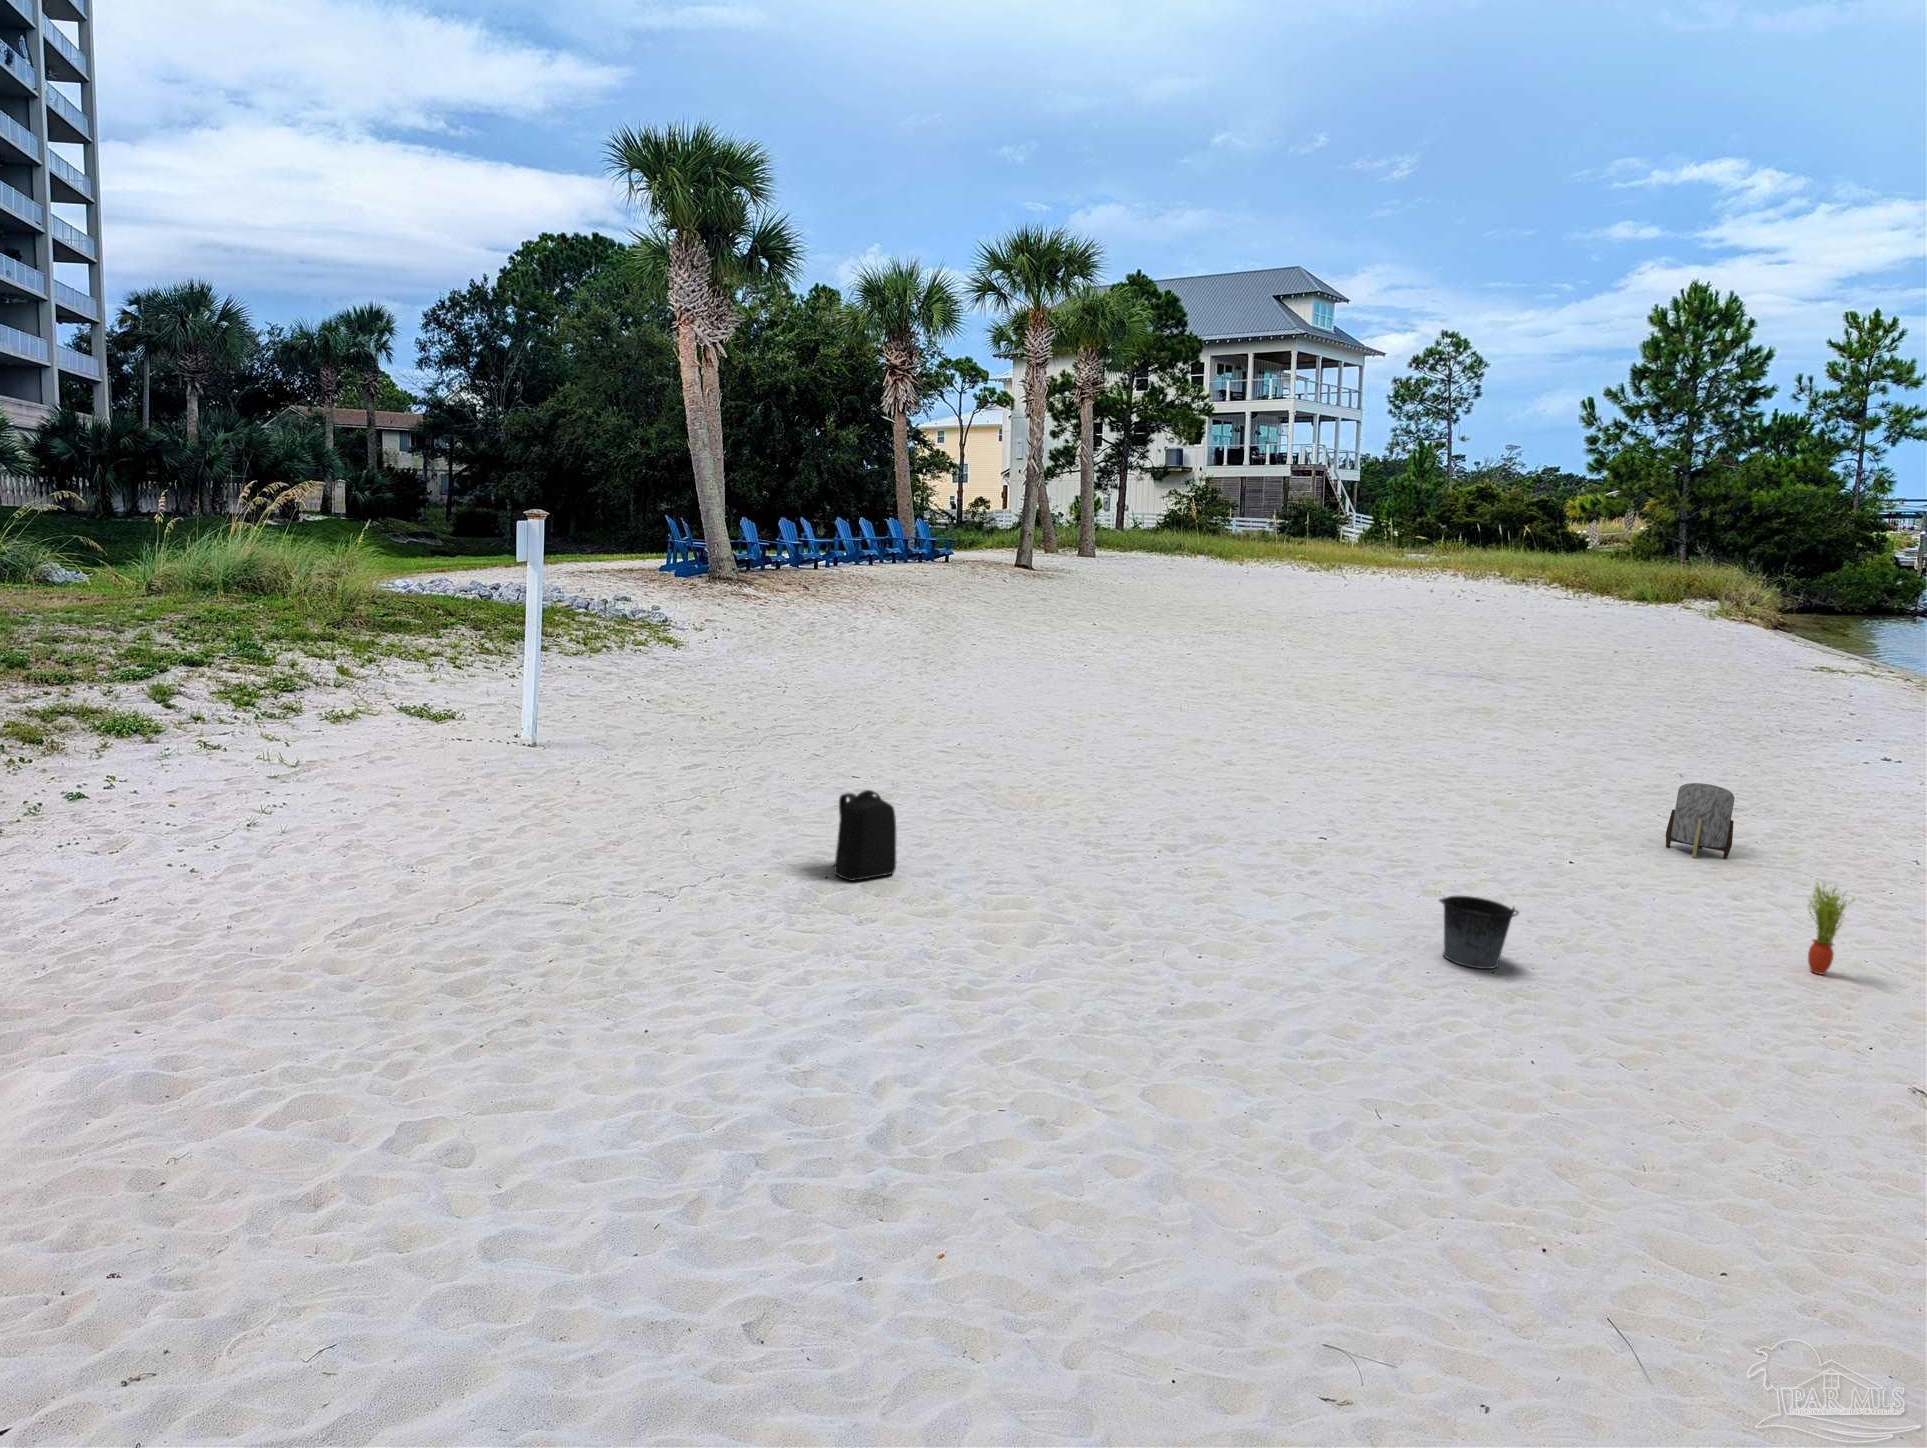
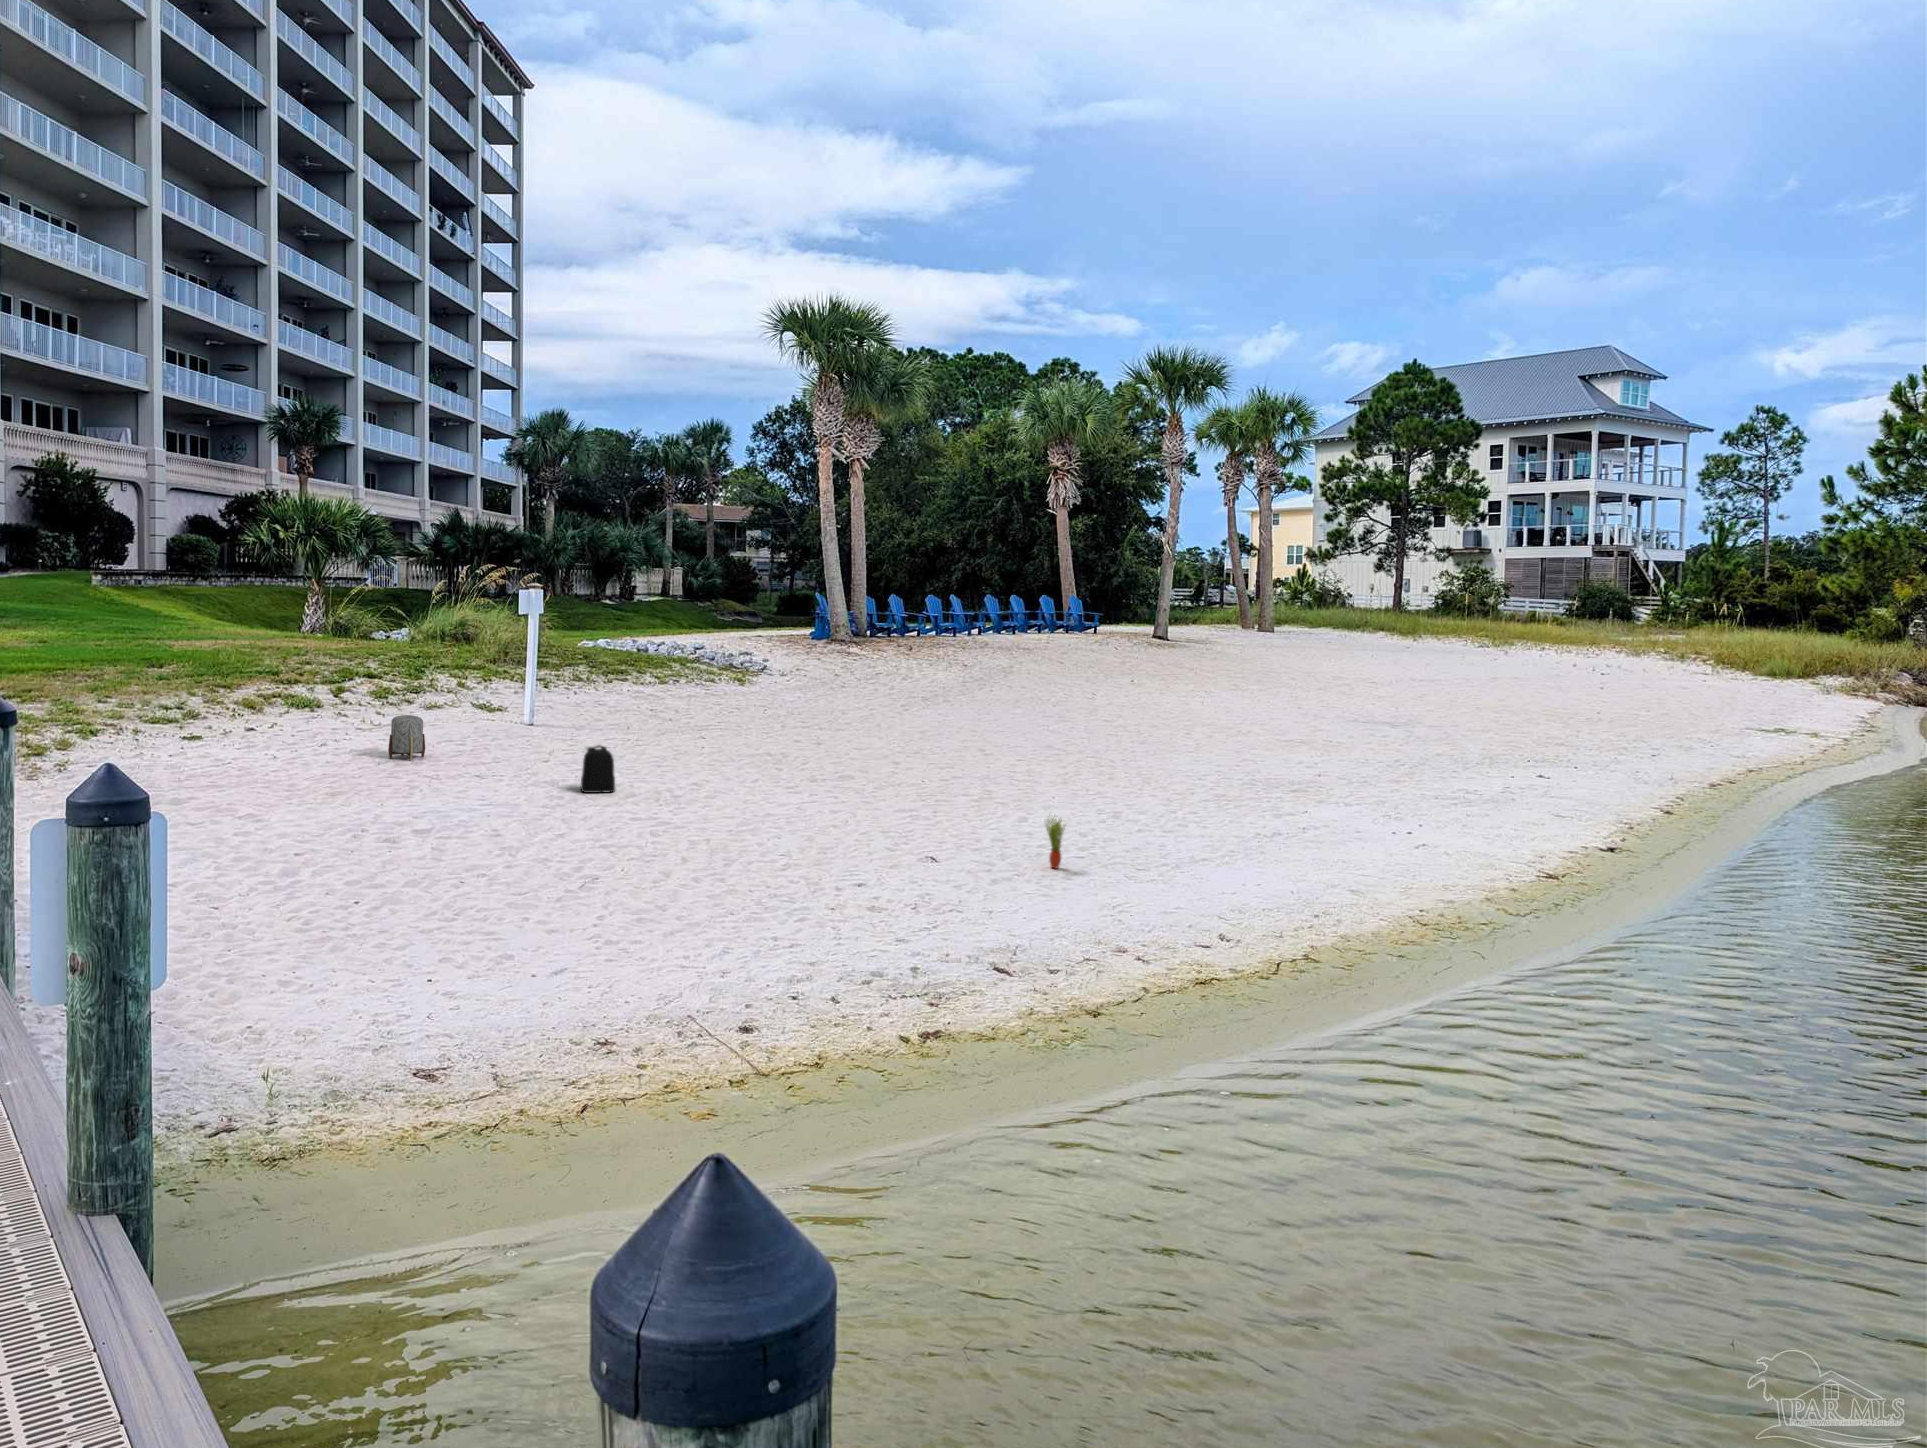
stool: present [1666,783,1735,859] -> present [388,715,425,761]
bucket: present [1439,896,1519,969] -> none [835,809,872,848]

